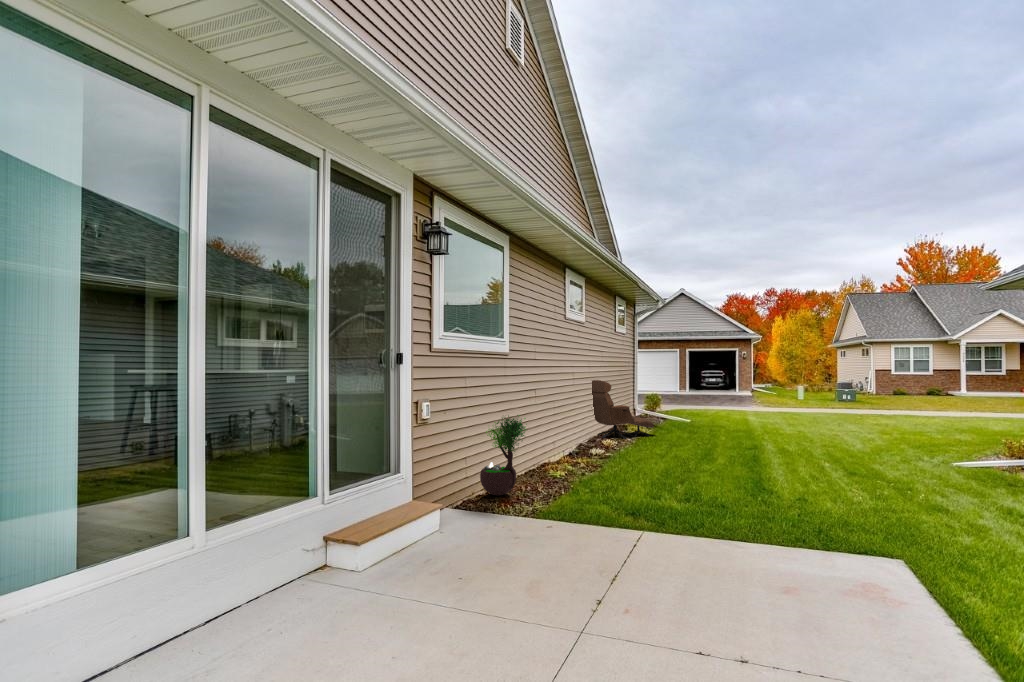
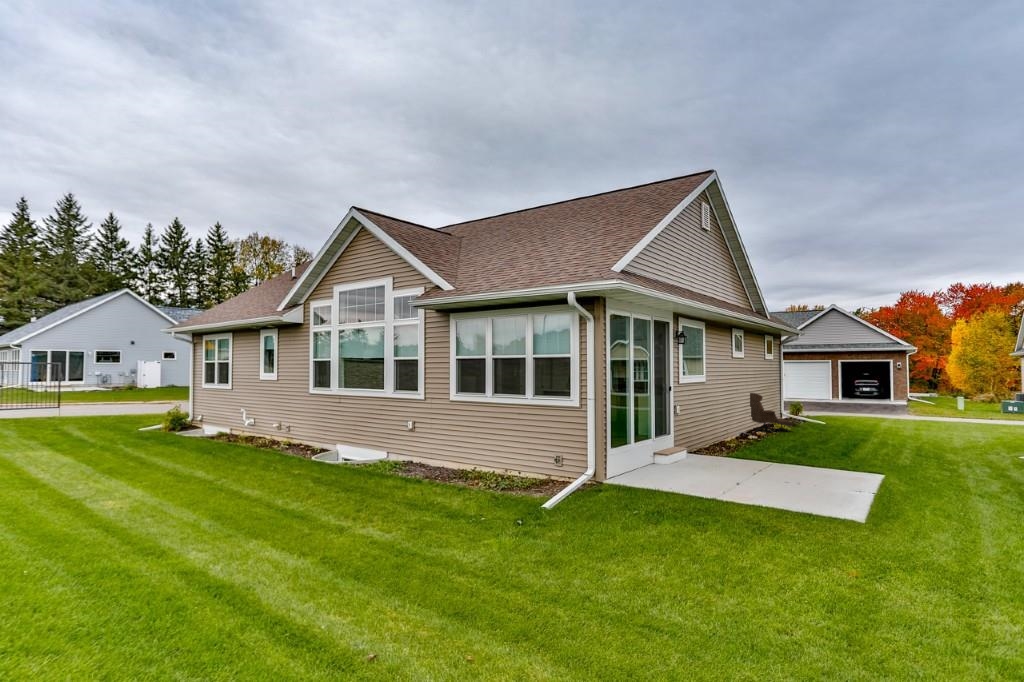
potted tree: present [480,415,526,495] -> none [694,412,718,451]

